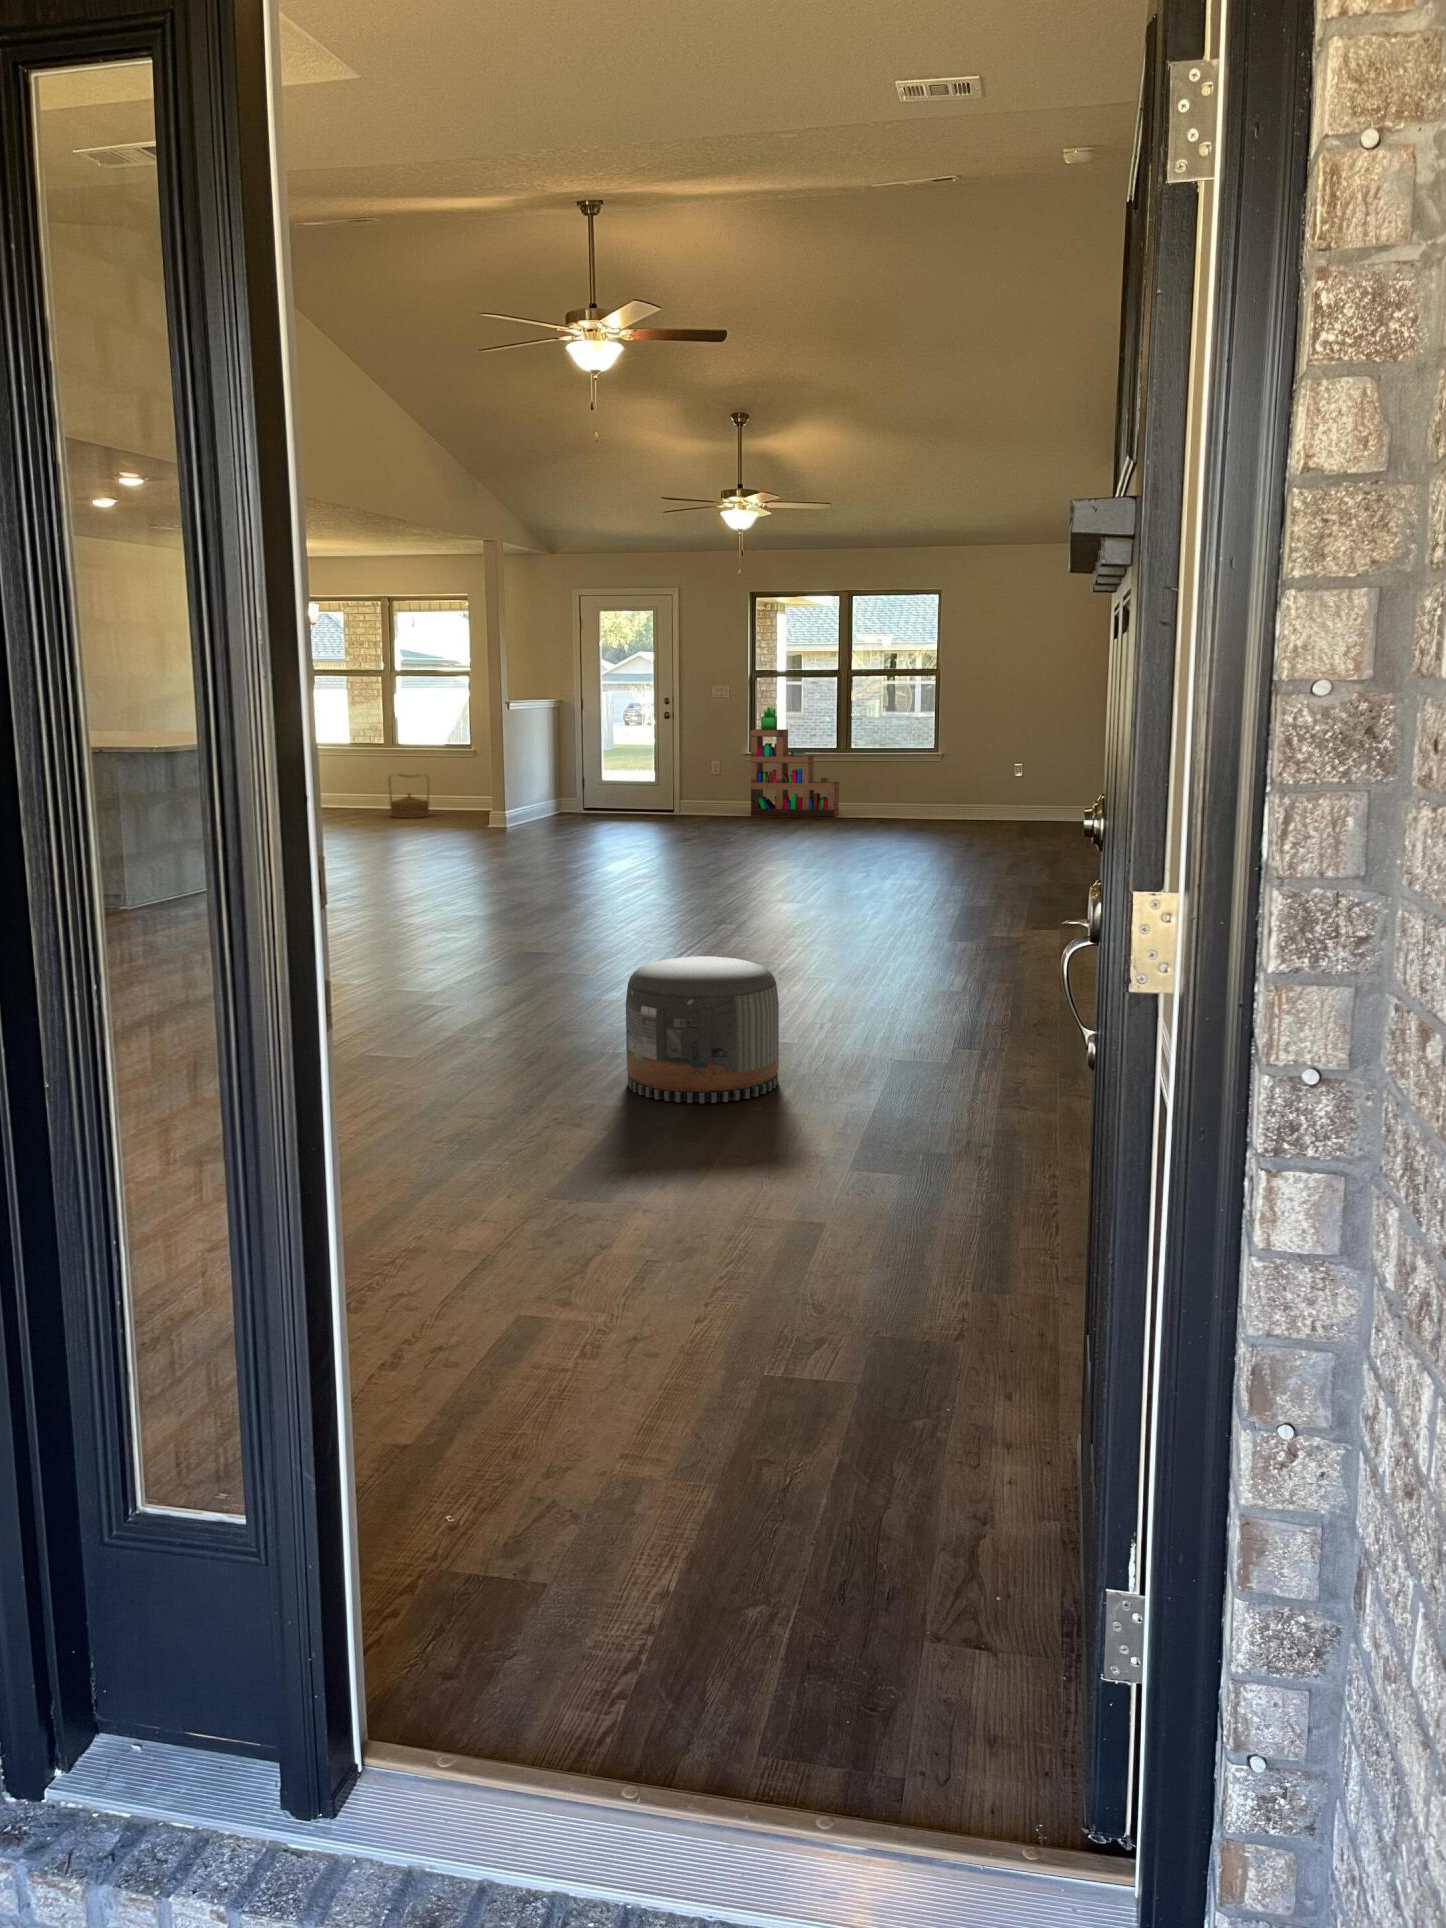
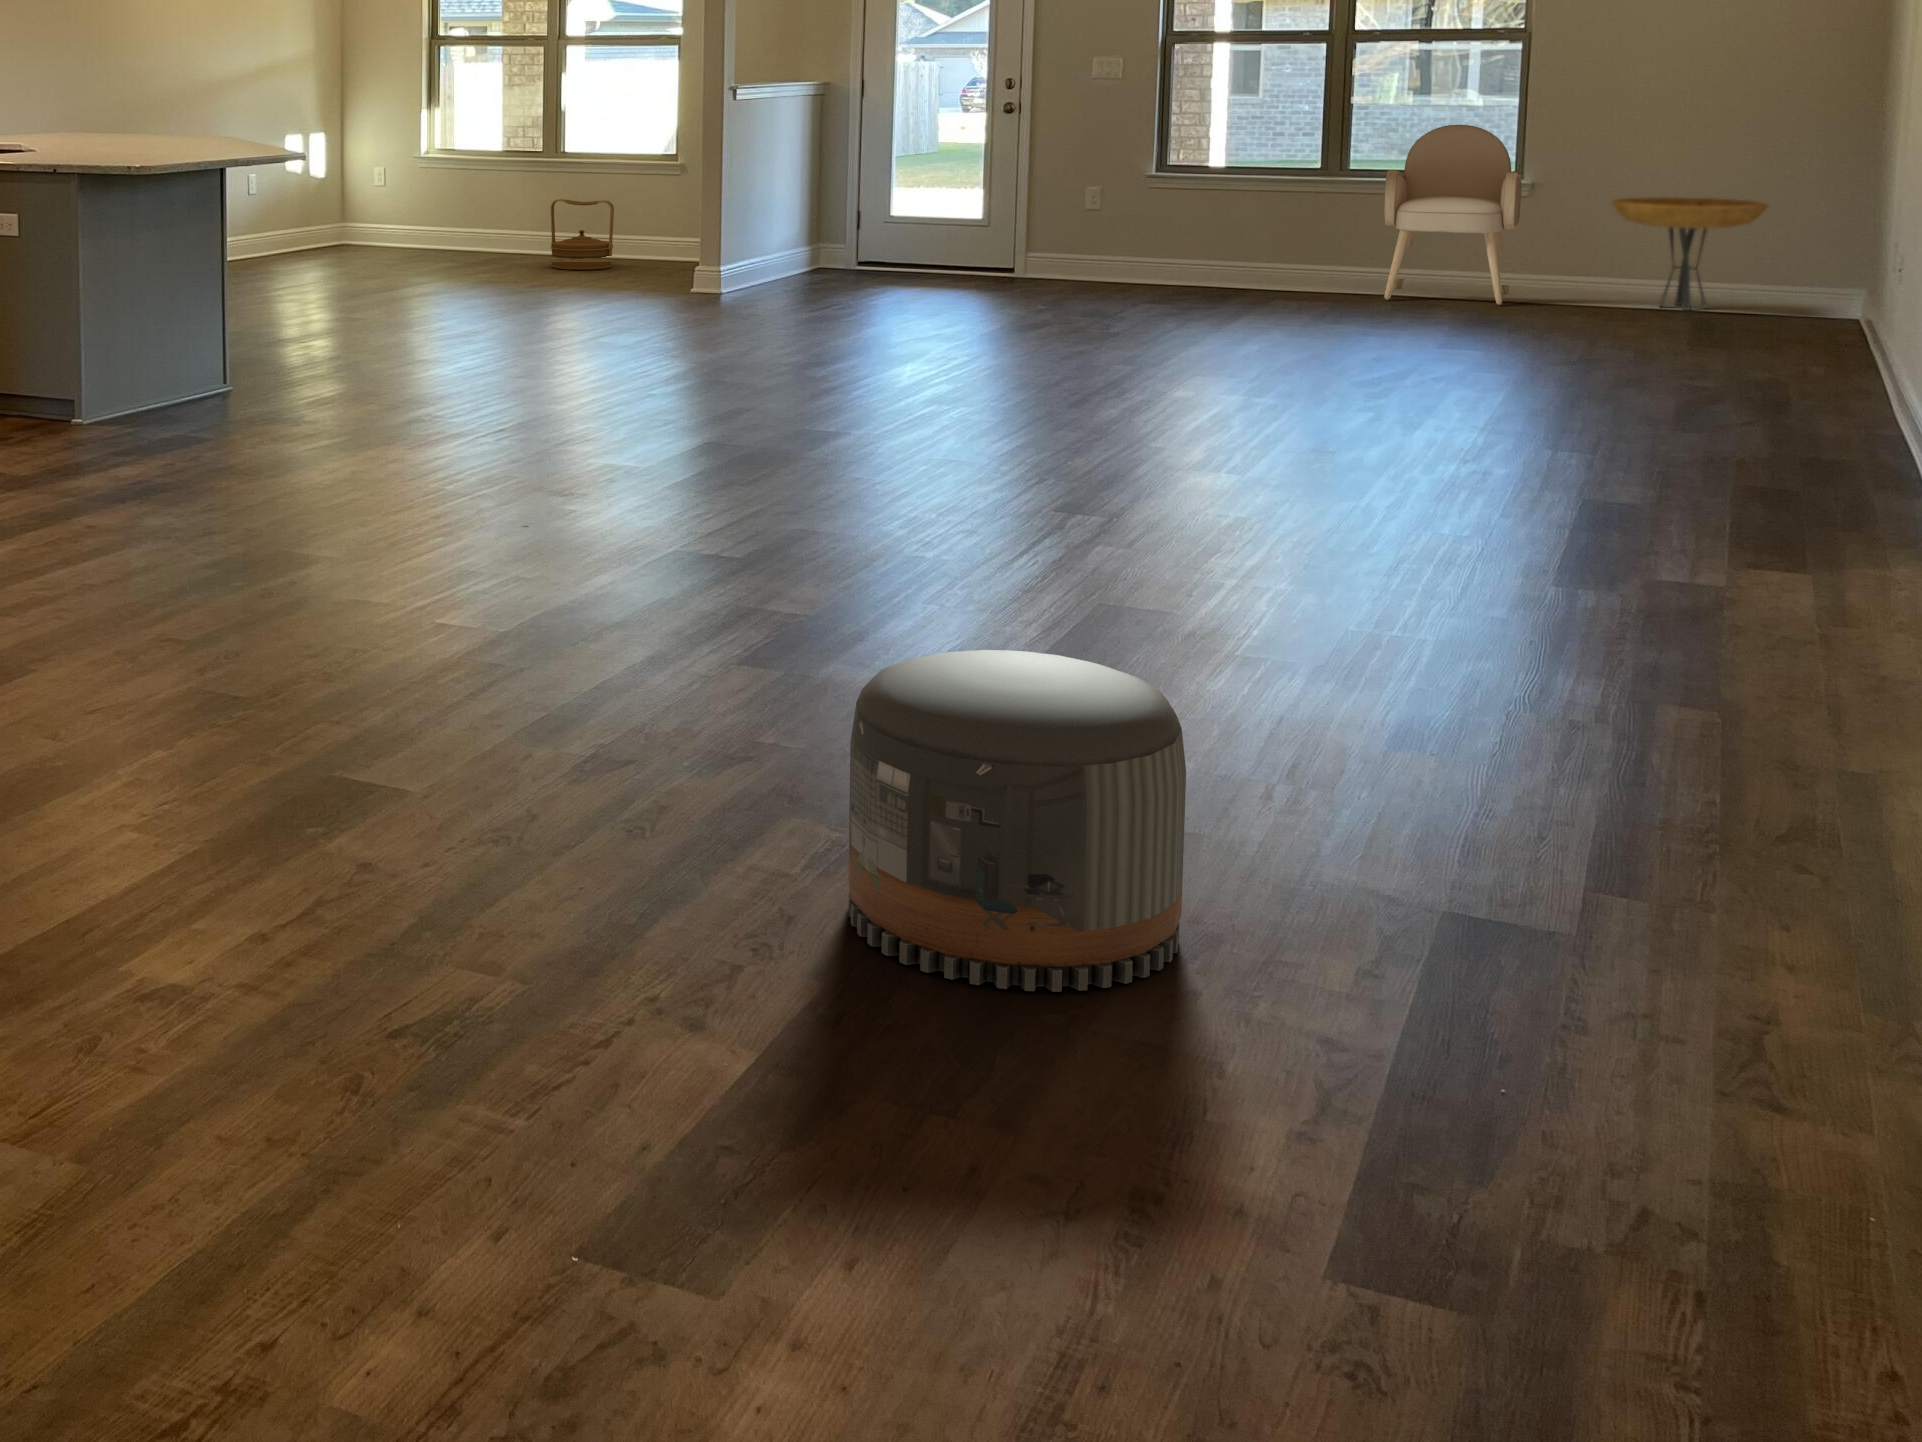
bookshelf: present [751,707,839,817] -> none [1156,93,1322,287]
armchair: none [871,724,939,822] -> present [1384,125,1521,305]
side table: none [983,763,1057,822] -> present [1612,197,1768,310]

